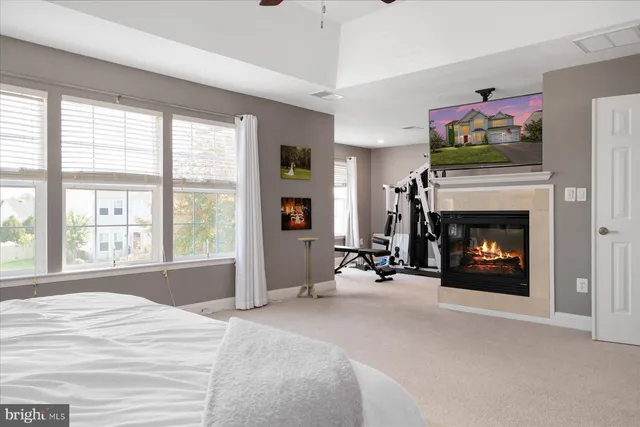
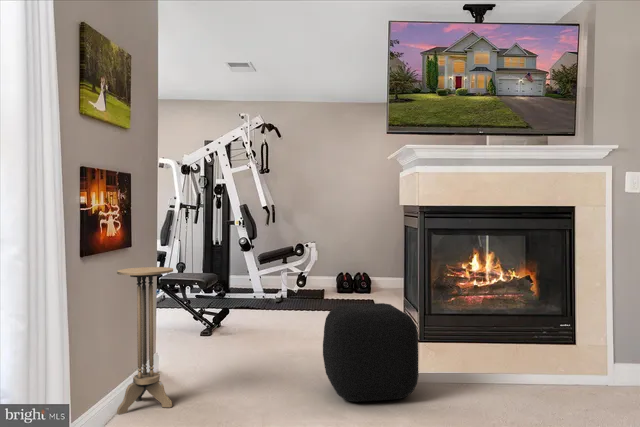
ottoman: none [378,263,429,311] -> present [323,303,418,402]

